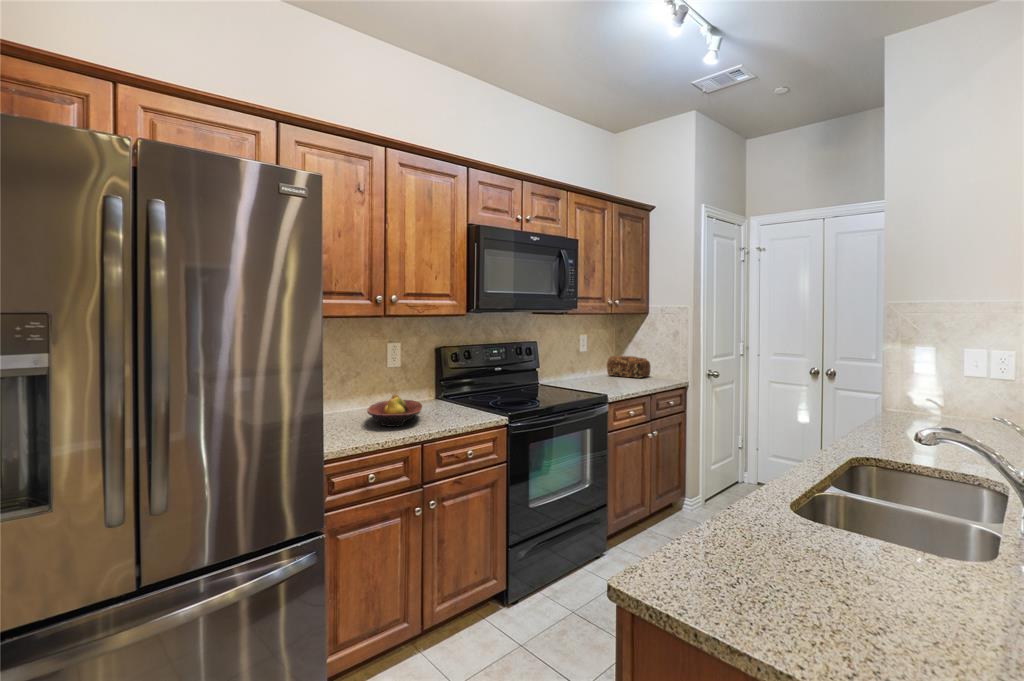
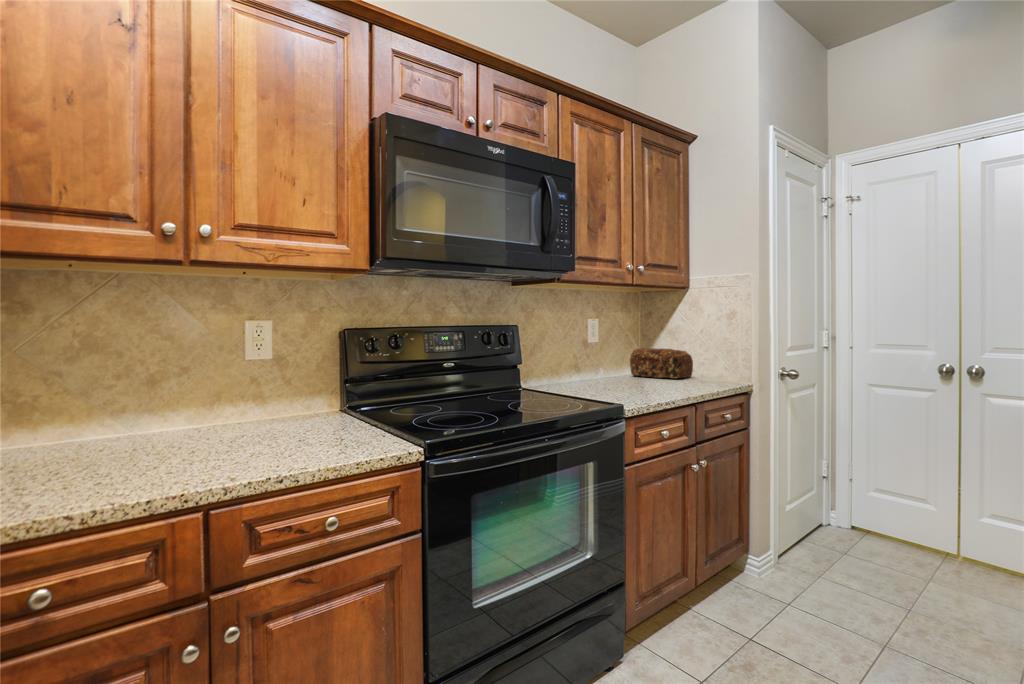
fruit bowl: present [367,394,422,427] -> none [120,405,273,470]

